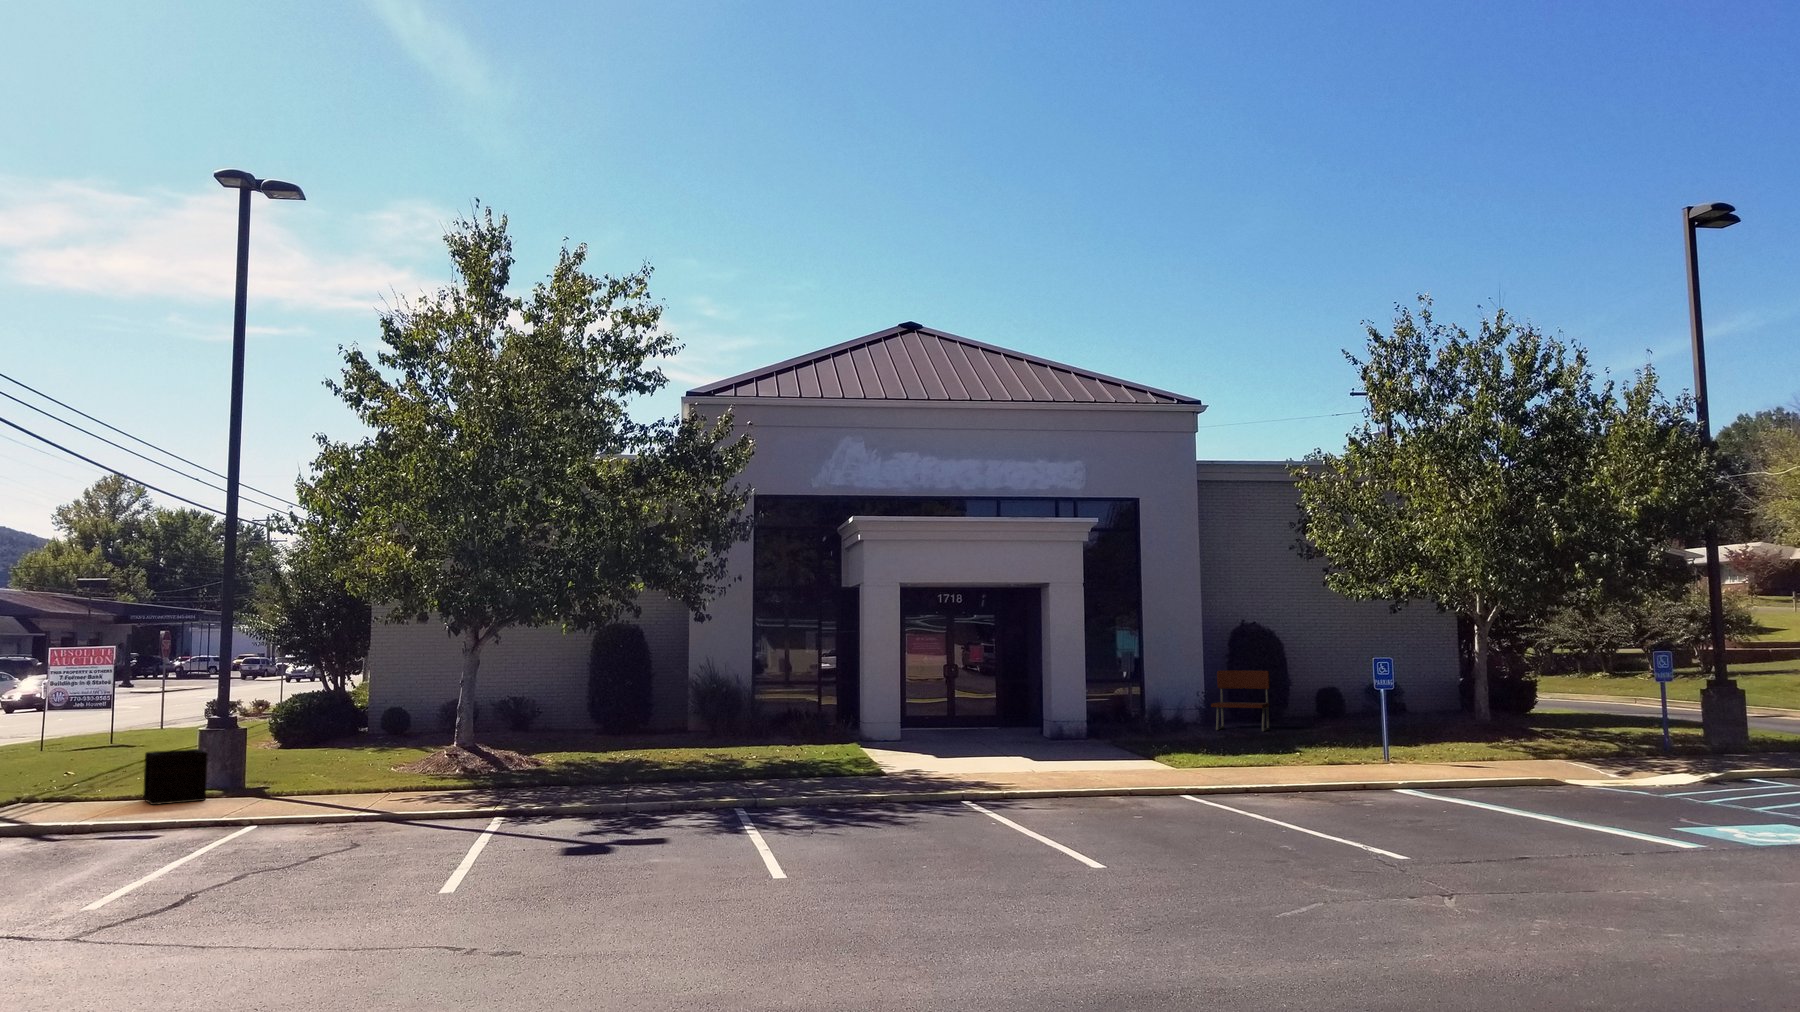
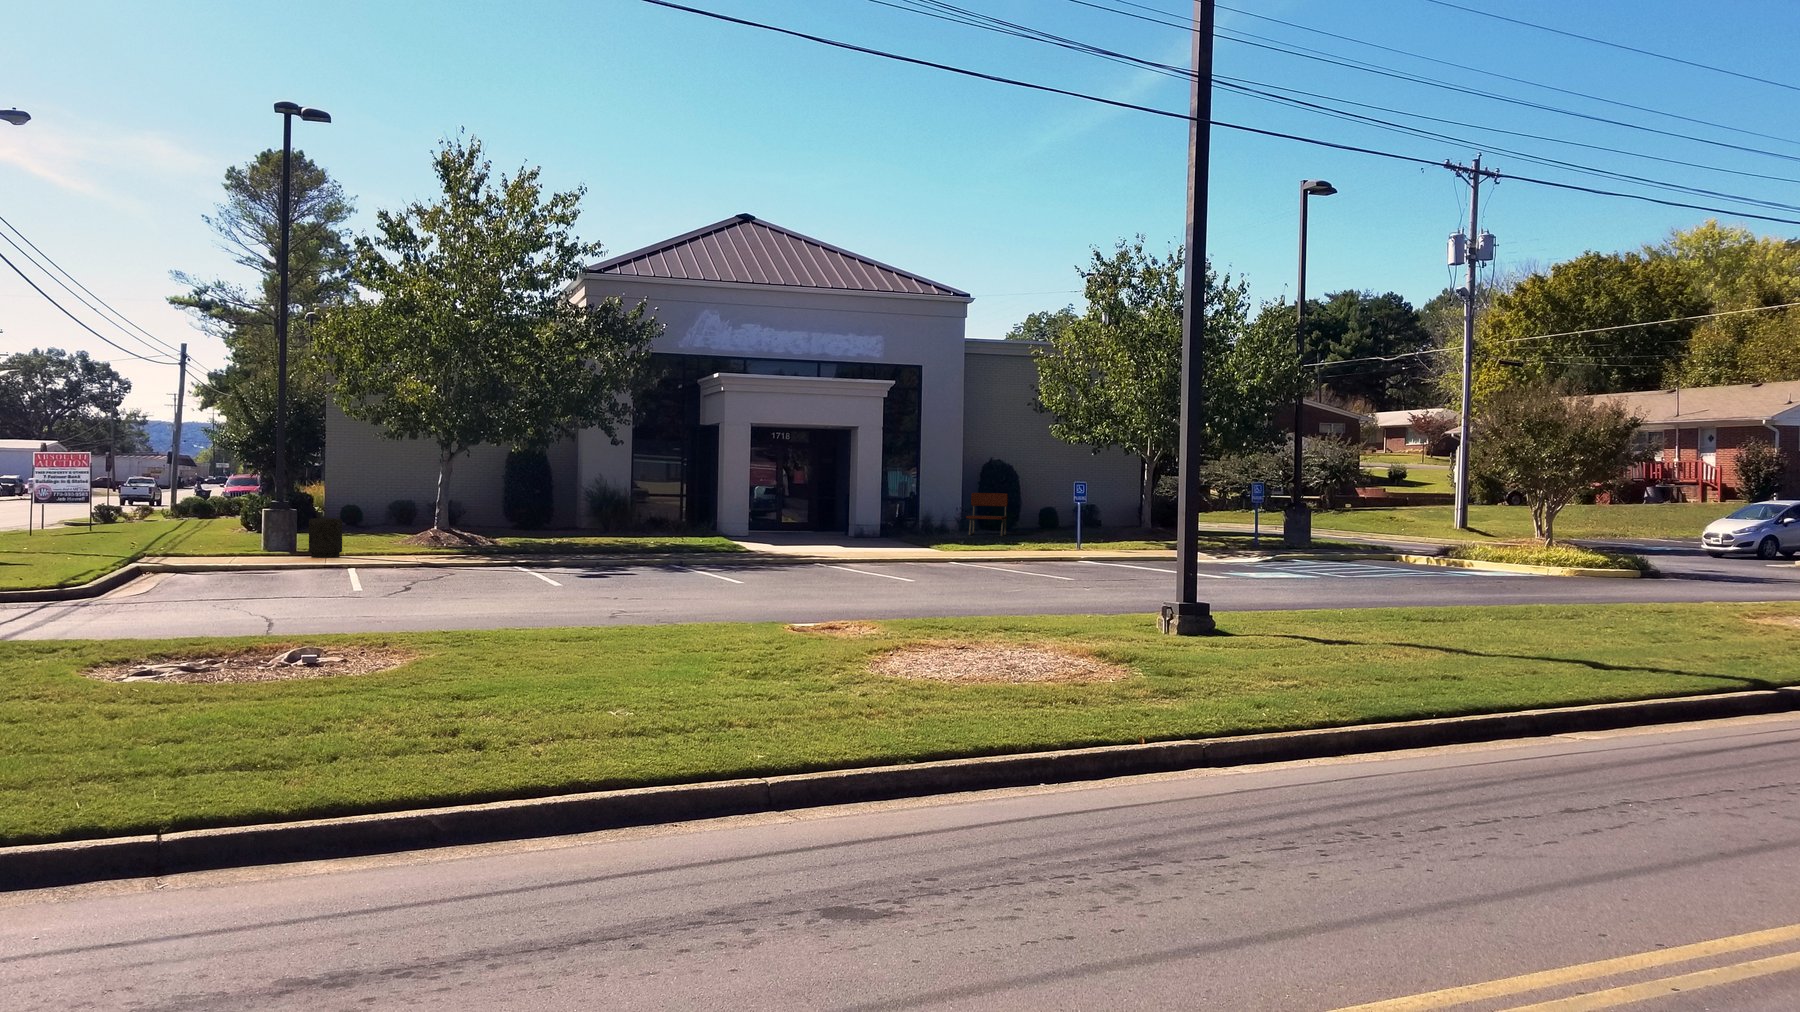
trash can: none [242,738,293,797] -> present [309,518,342,558]
wooden crate: present [143,749,208,805] -> none [240,524,289,560]

